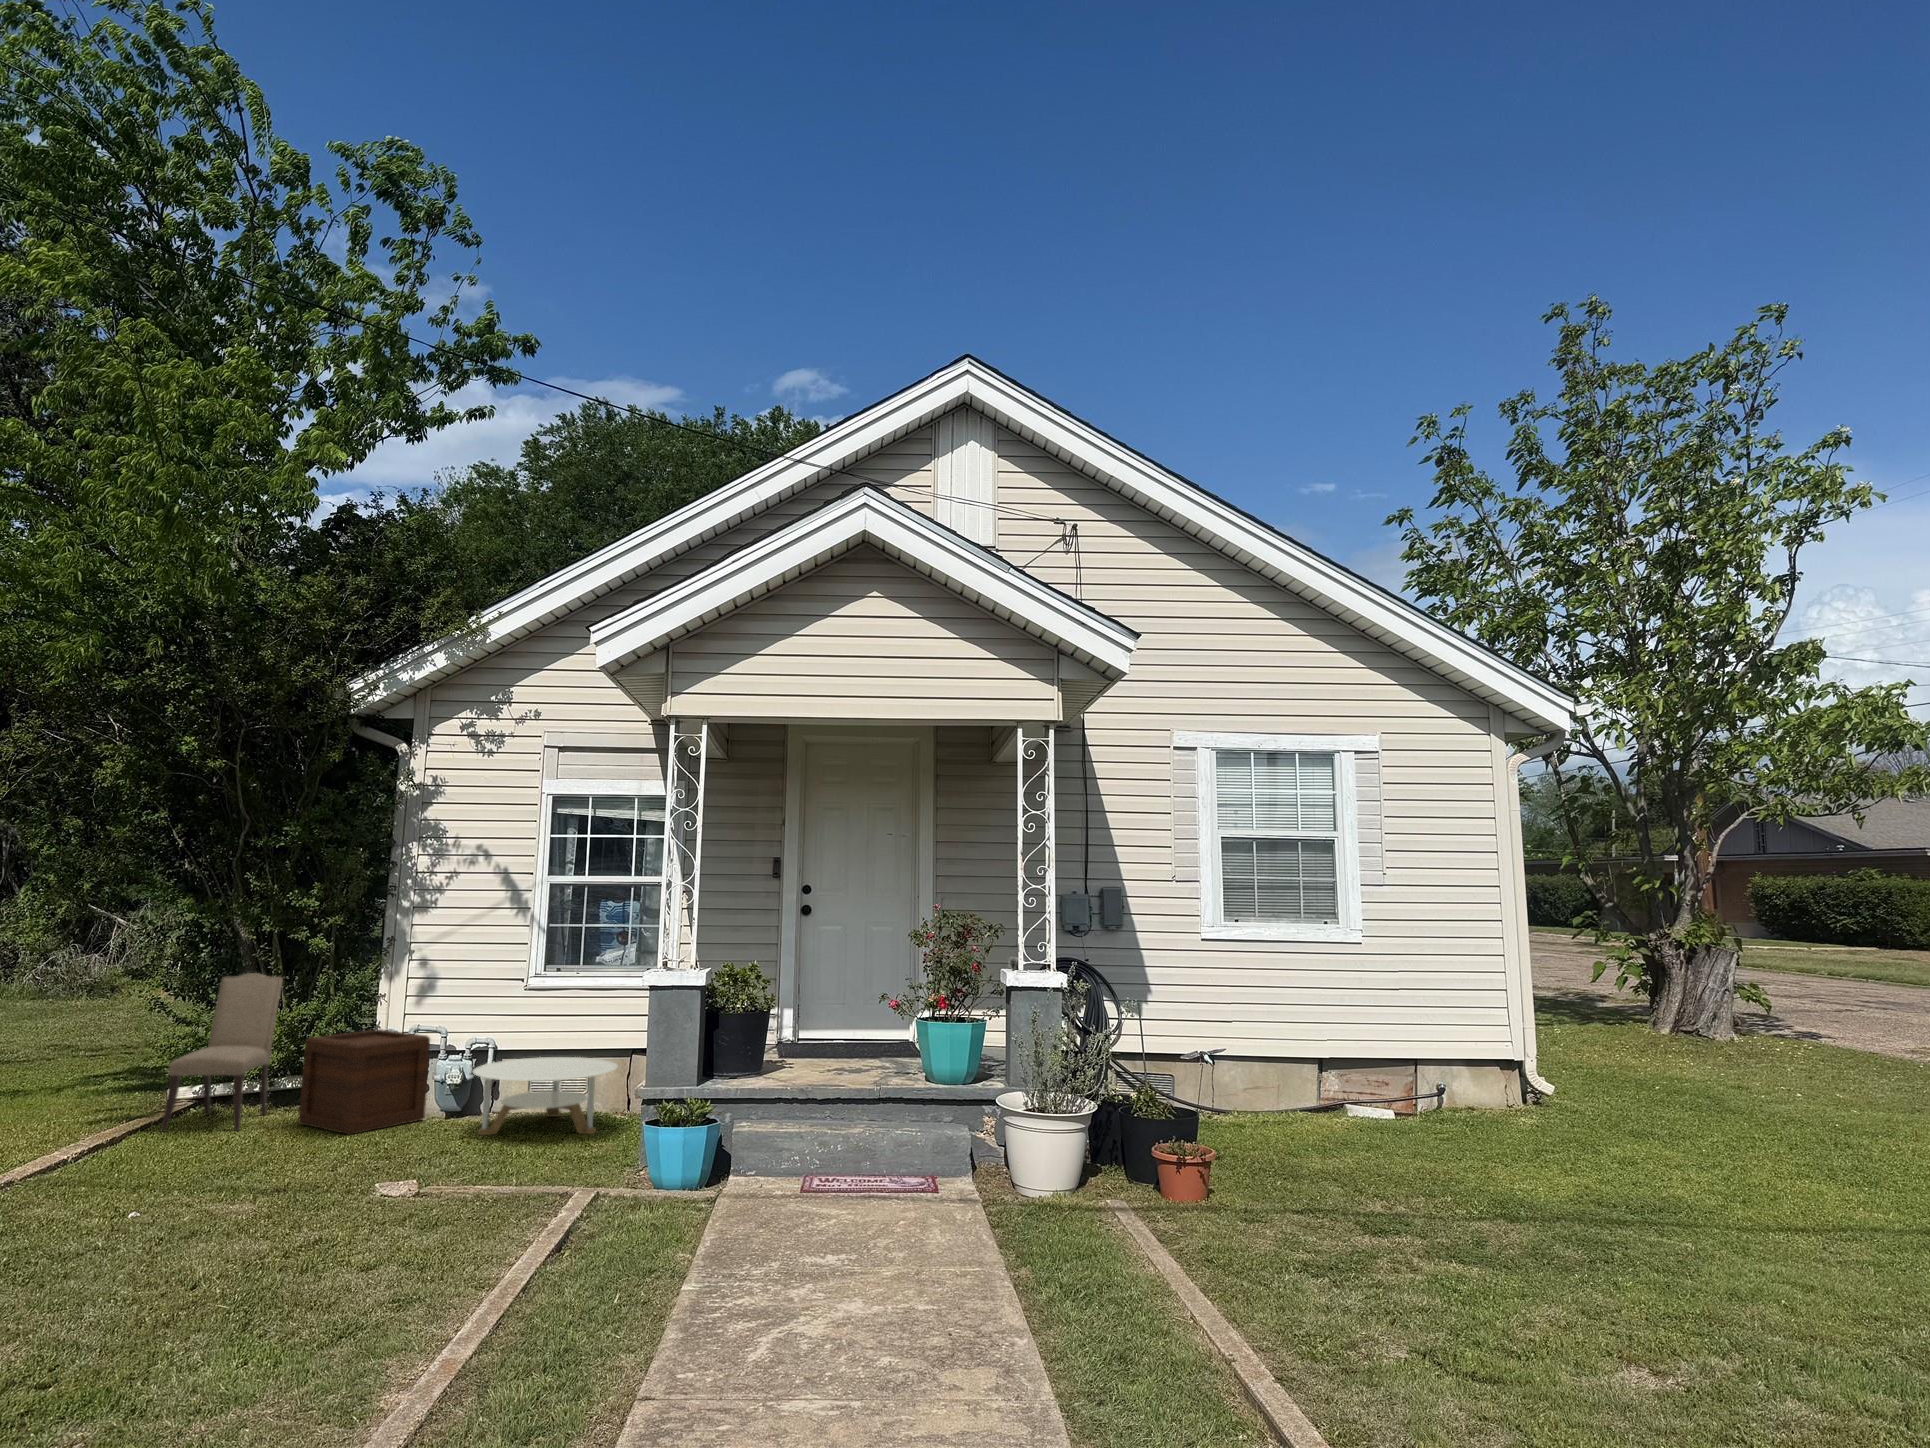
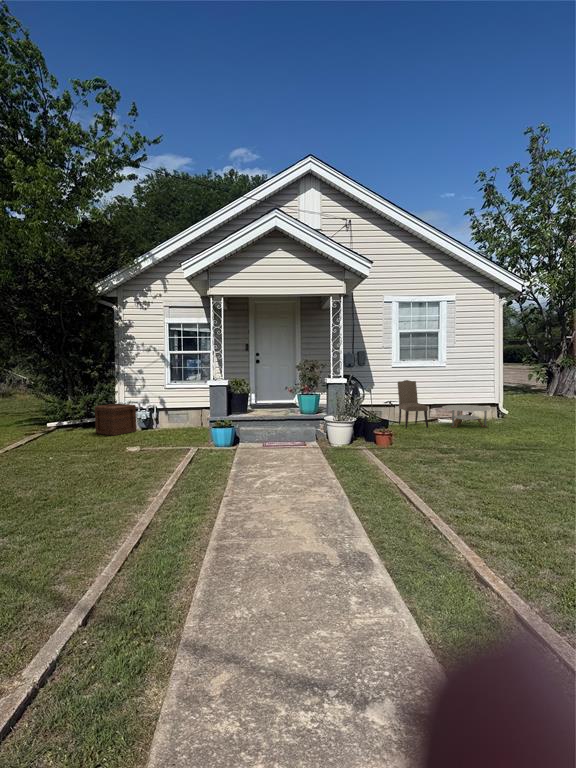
chair: present [161,973,283,1132] -> present [398,380,428,428]
round table: present [473,1057,618,1135] -> present [442,405,490,428]

